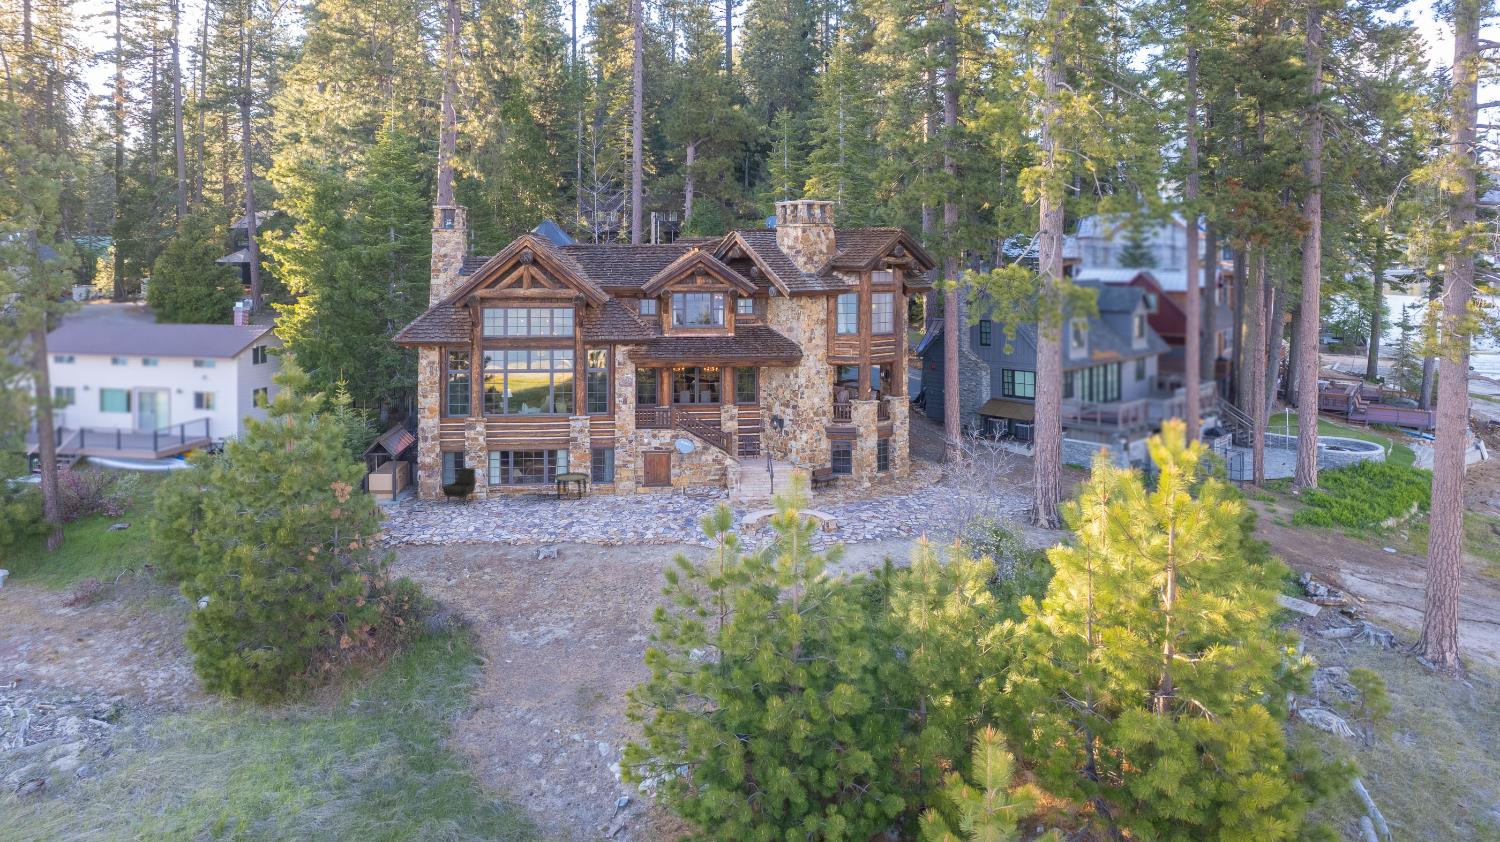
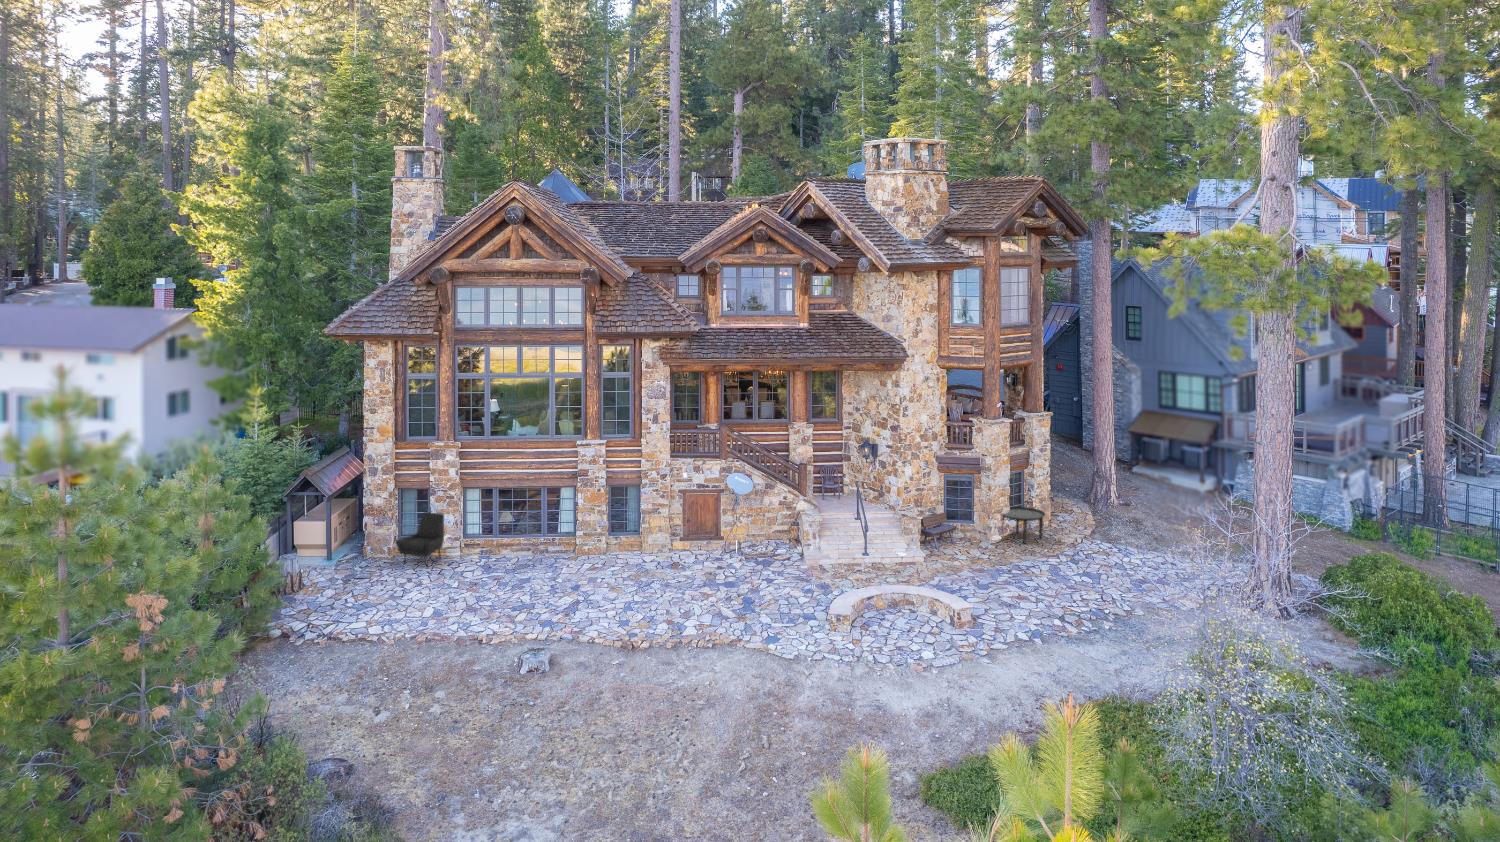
round table: present [554,473,589,498] -> present [1001,507,1045,544]

